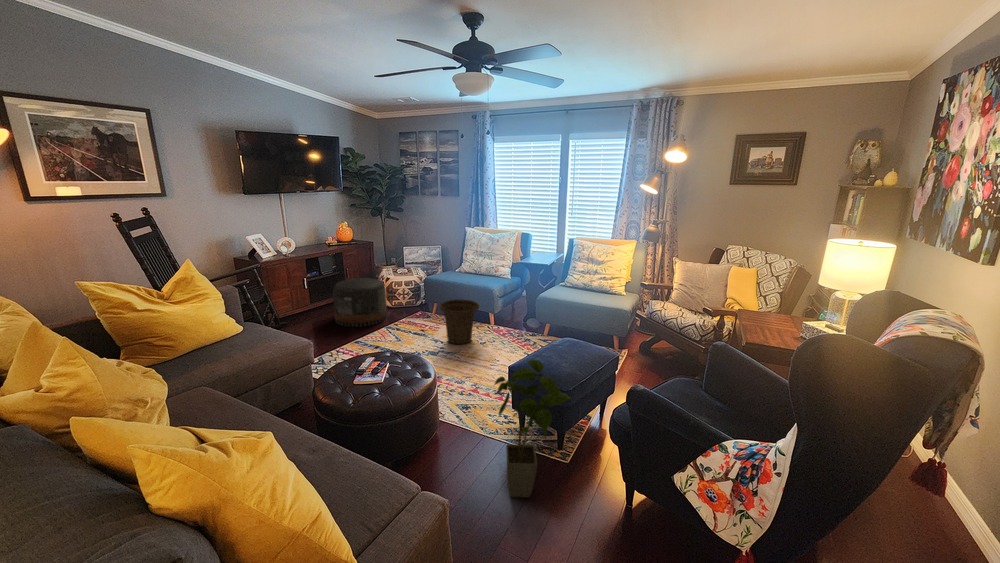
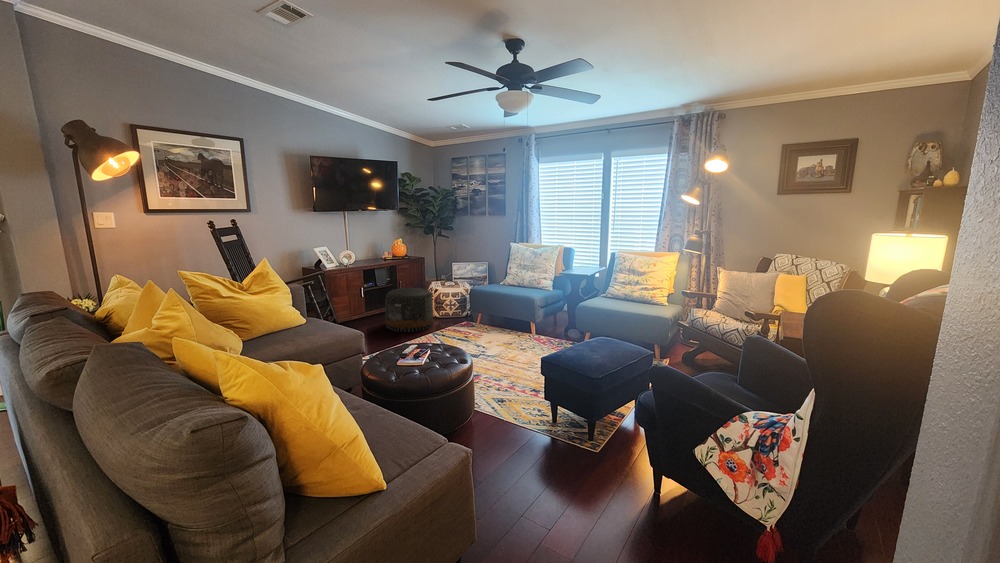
basket: present [440,299,479,344] -> none [481,307,519,349]
house plant: present [495,360,572,497] -> none [524,341,600,480]

